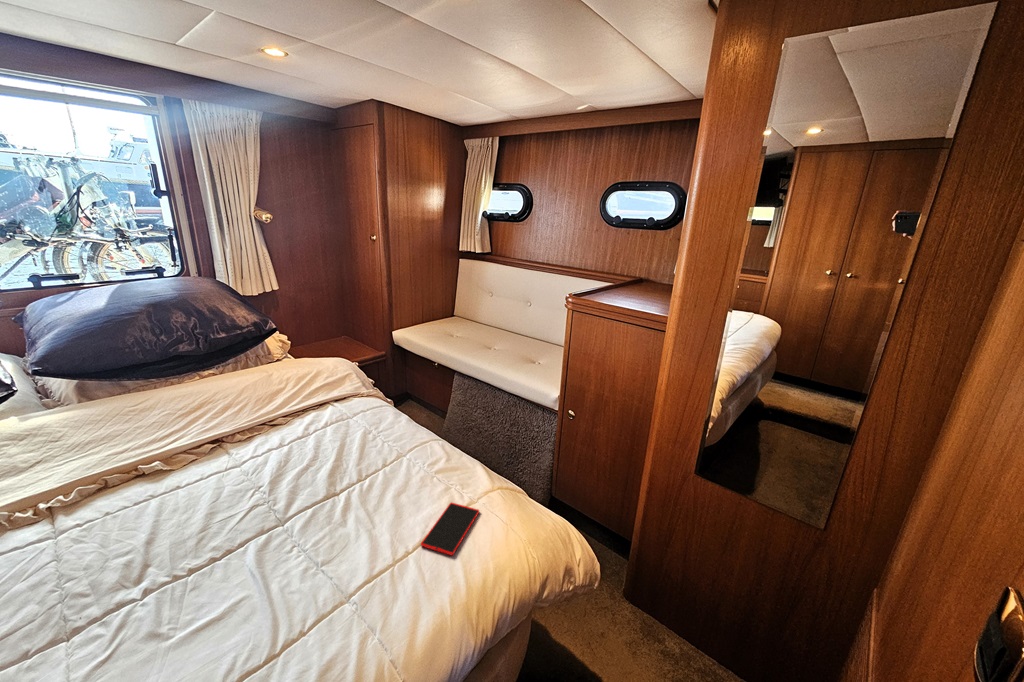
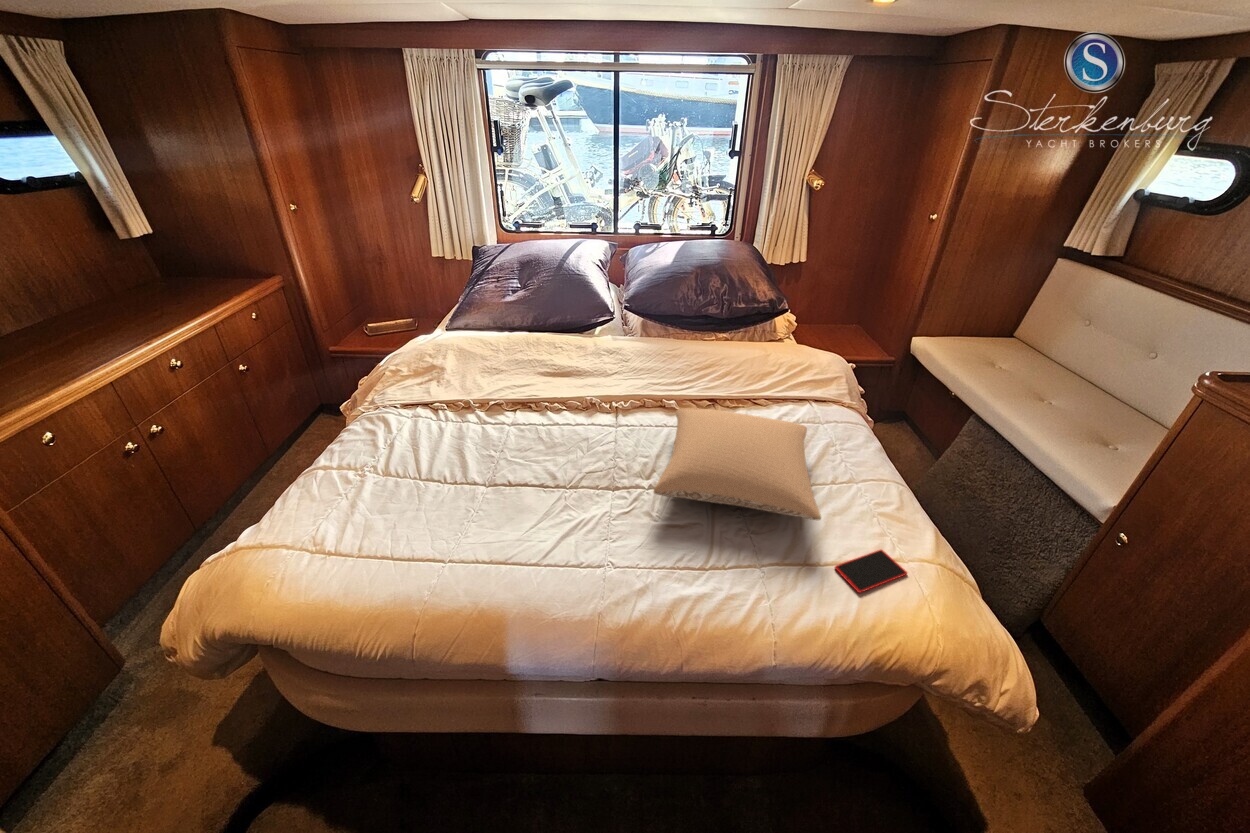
pillow: none [147,424,389,597] -> present [654,408,821,520]

